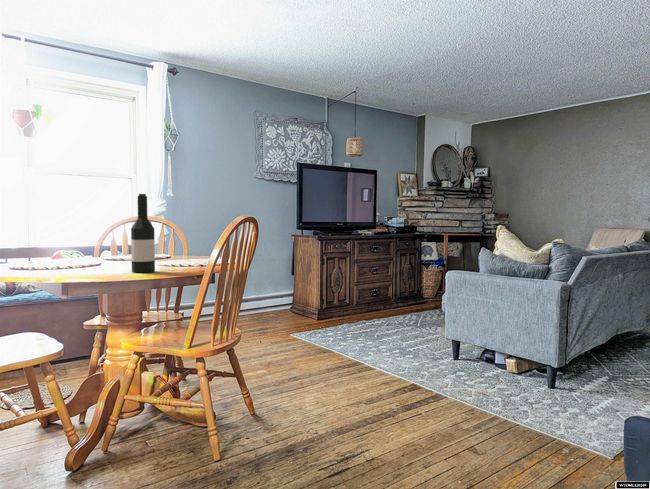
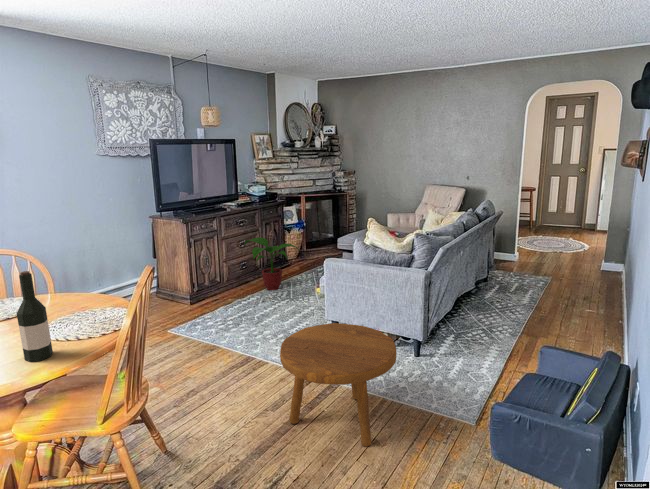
potted plant: none [377,264,432,317] -> present [245,237,298,290]
footstool: none [373,320,506,452] -> present [280,323,396,447]

